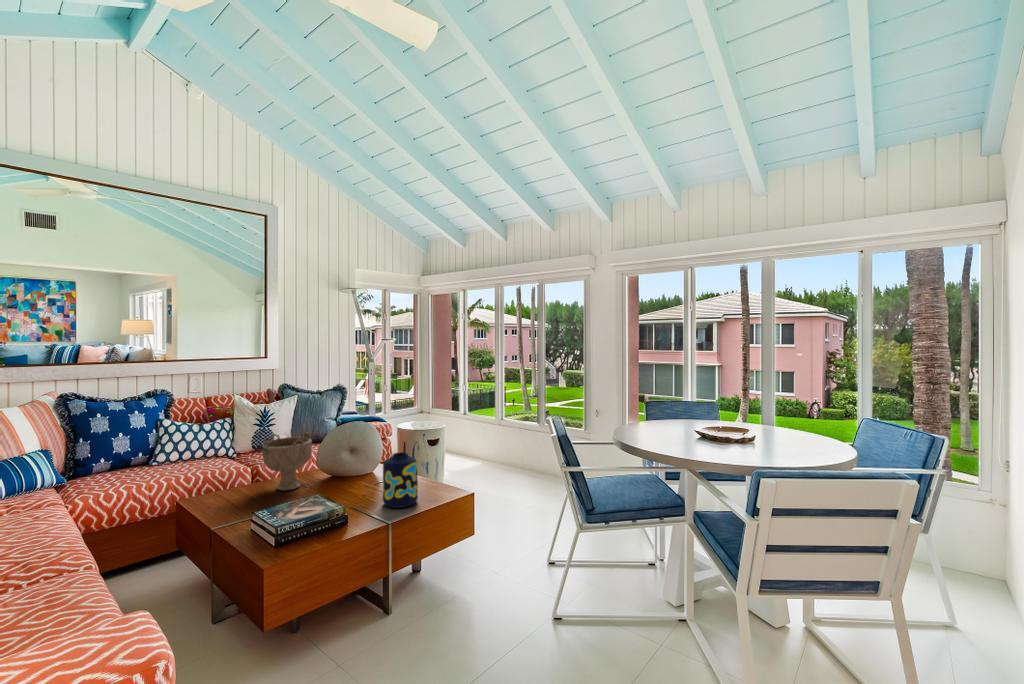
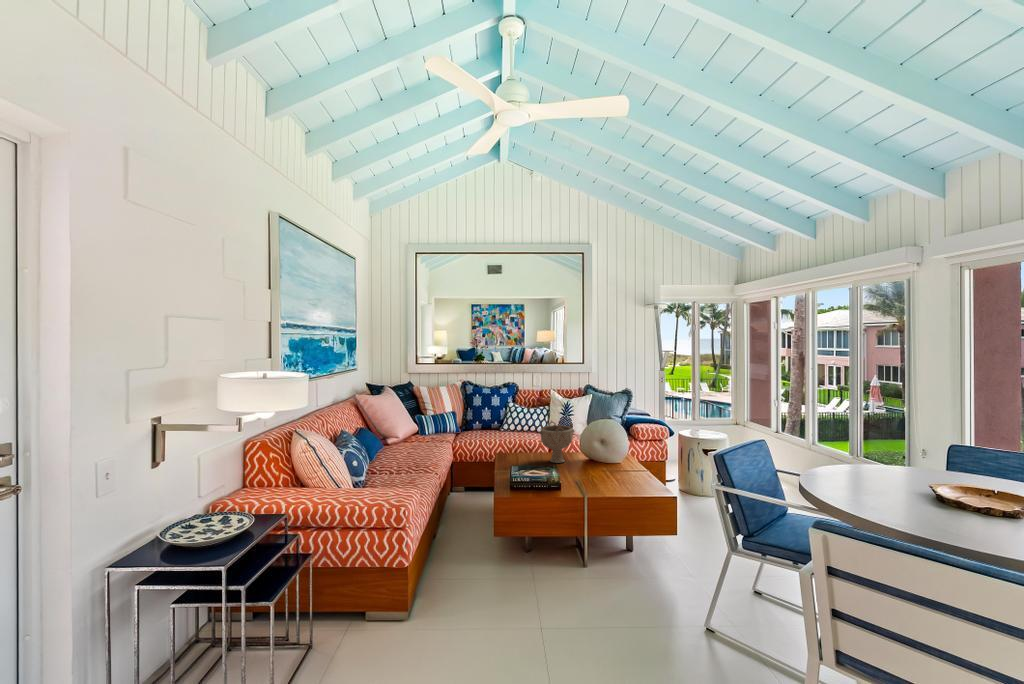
vase: present [383,452,418,508] -> none [599,450,626,494]

